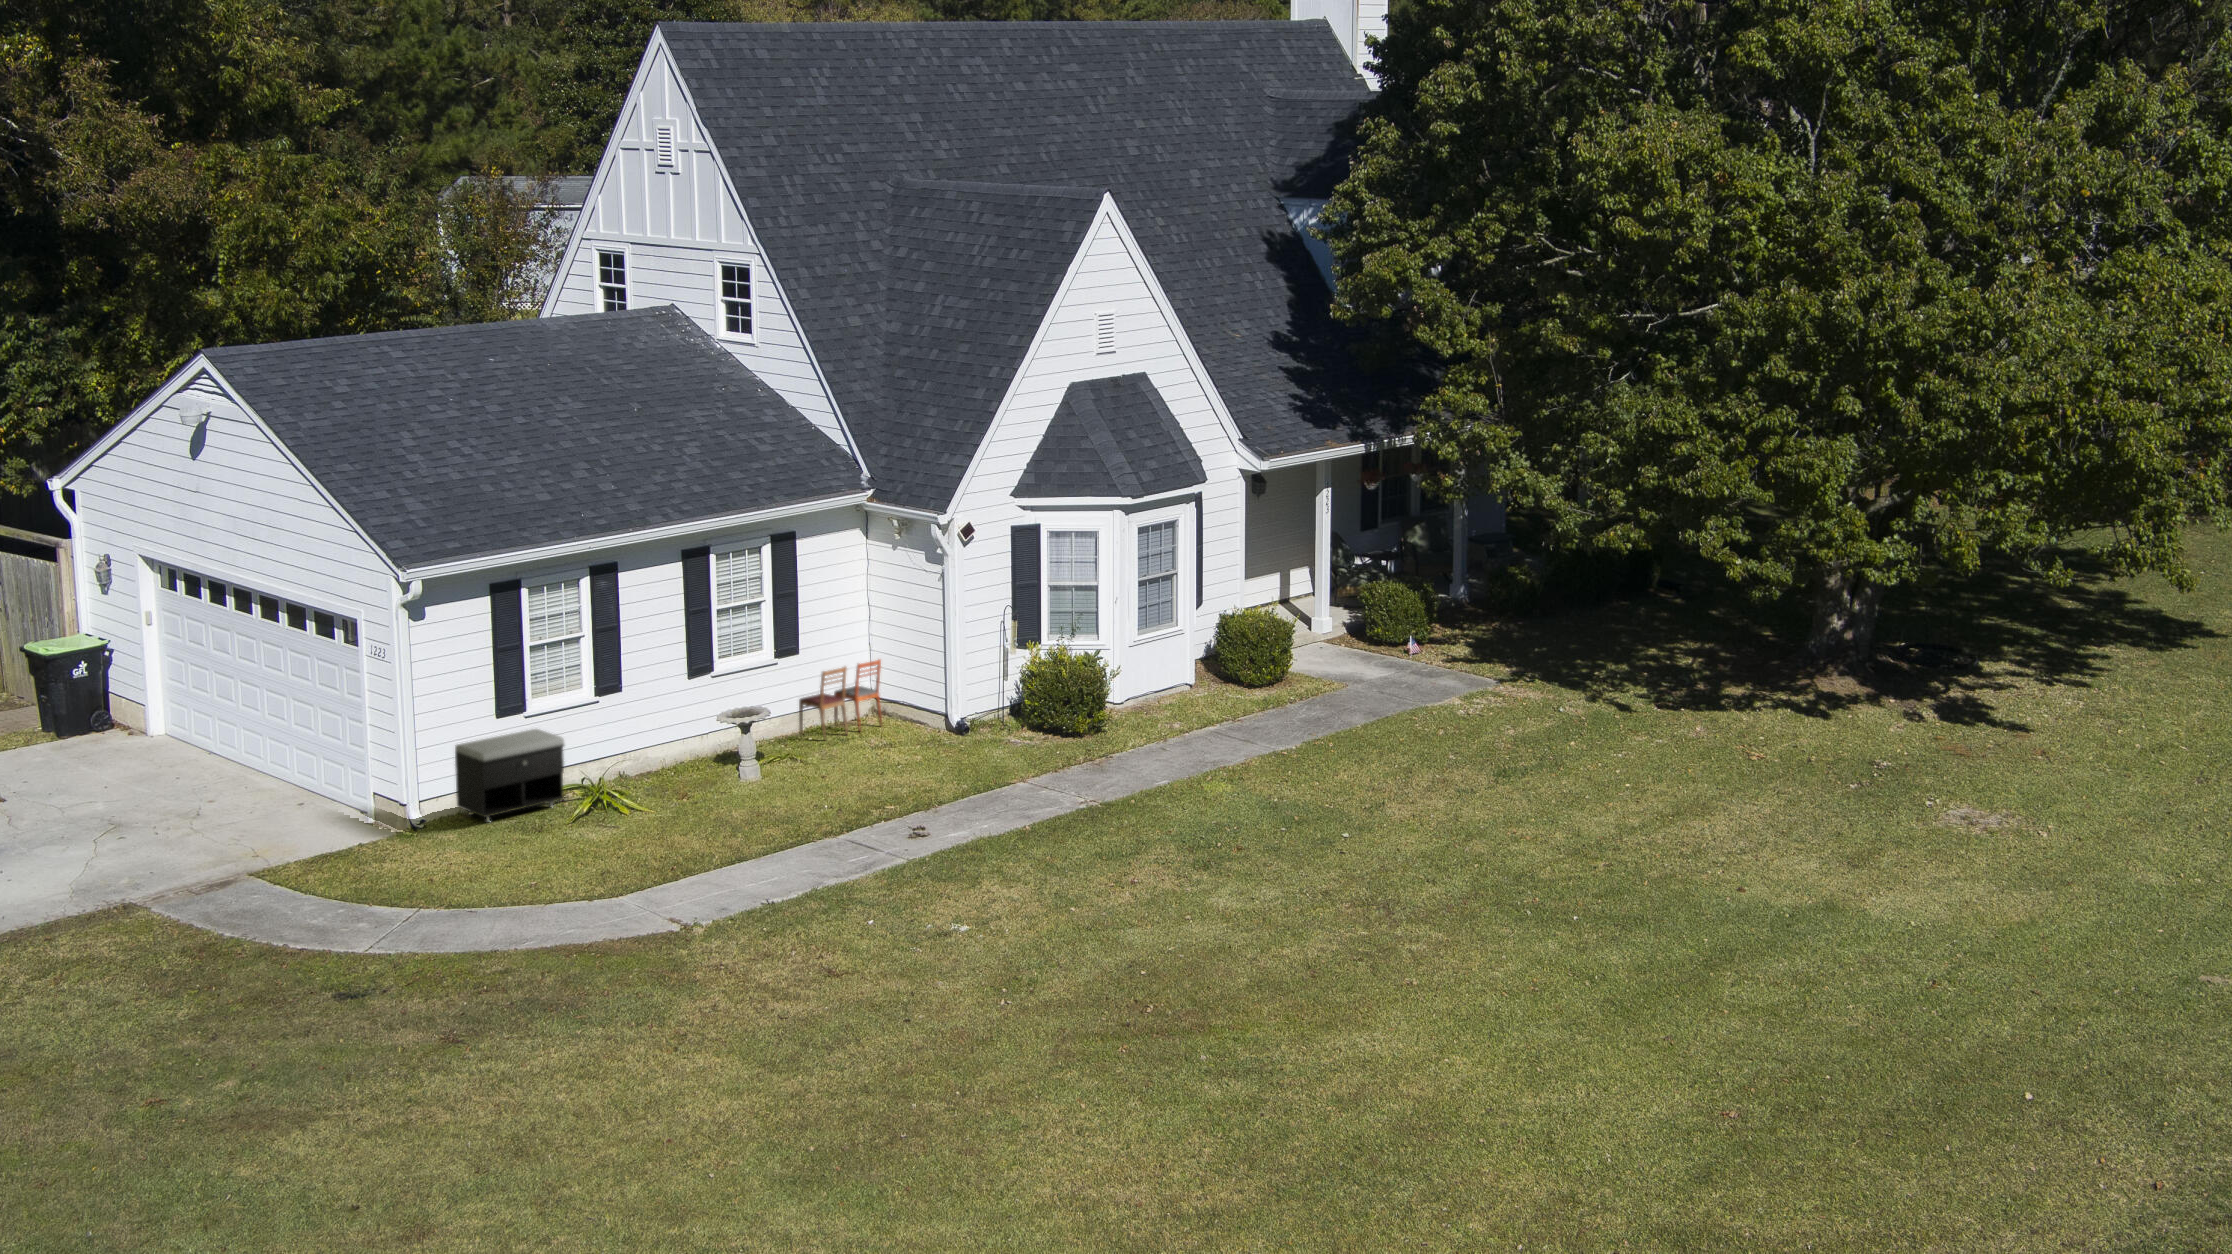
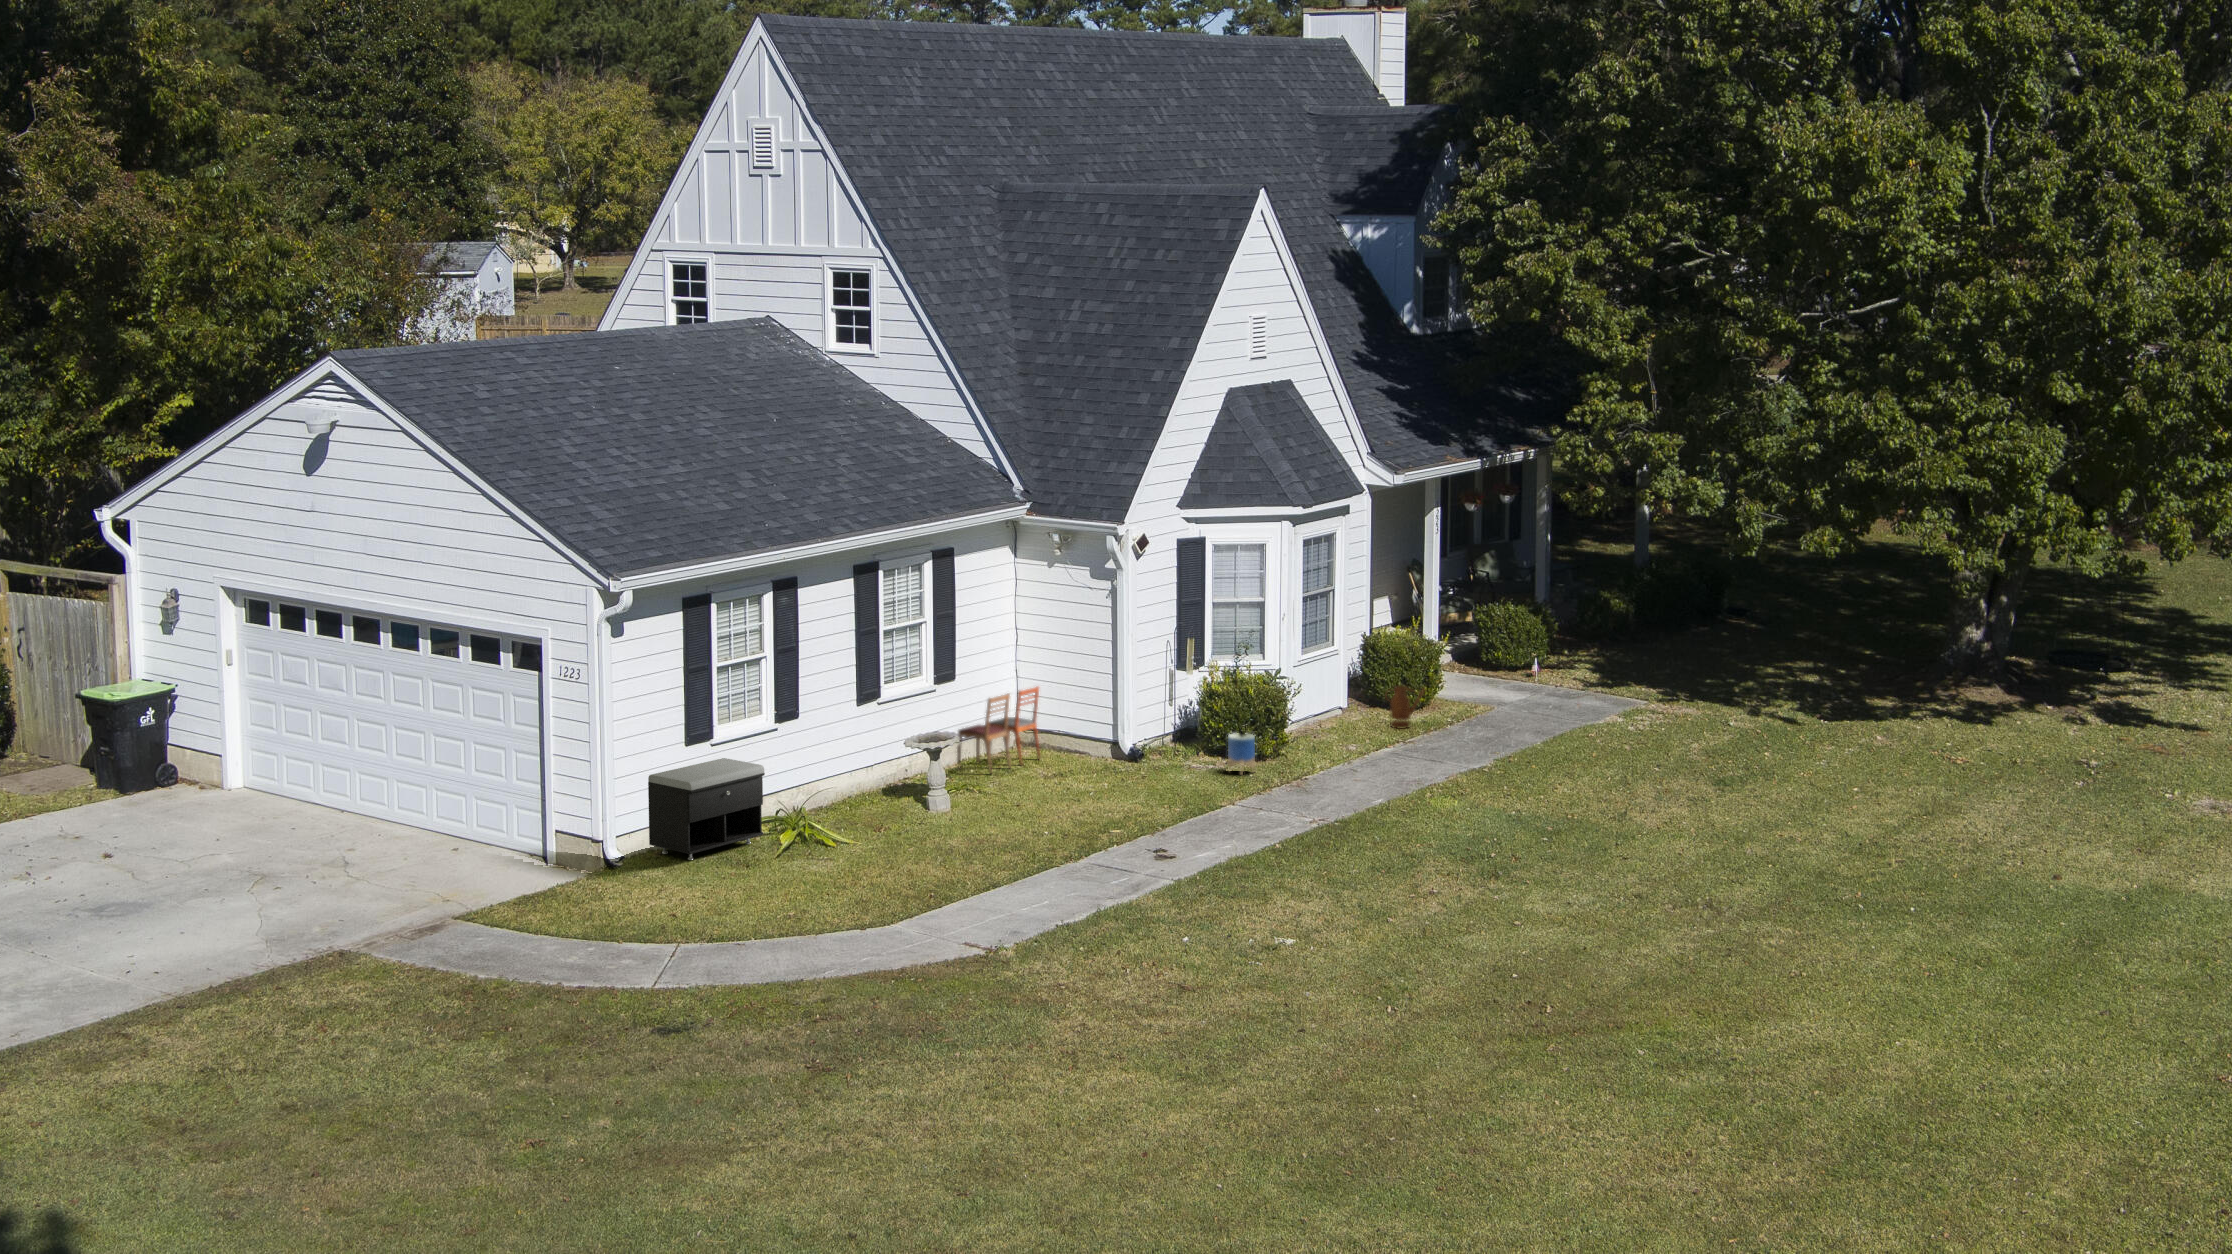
watering can: none [1229,661,1268,702] -> present [1389,685,1427,729]
planter: none [1041,709,1066,748] -> present [1228,734,1255,770]

